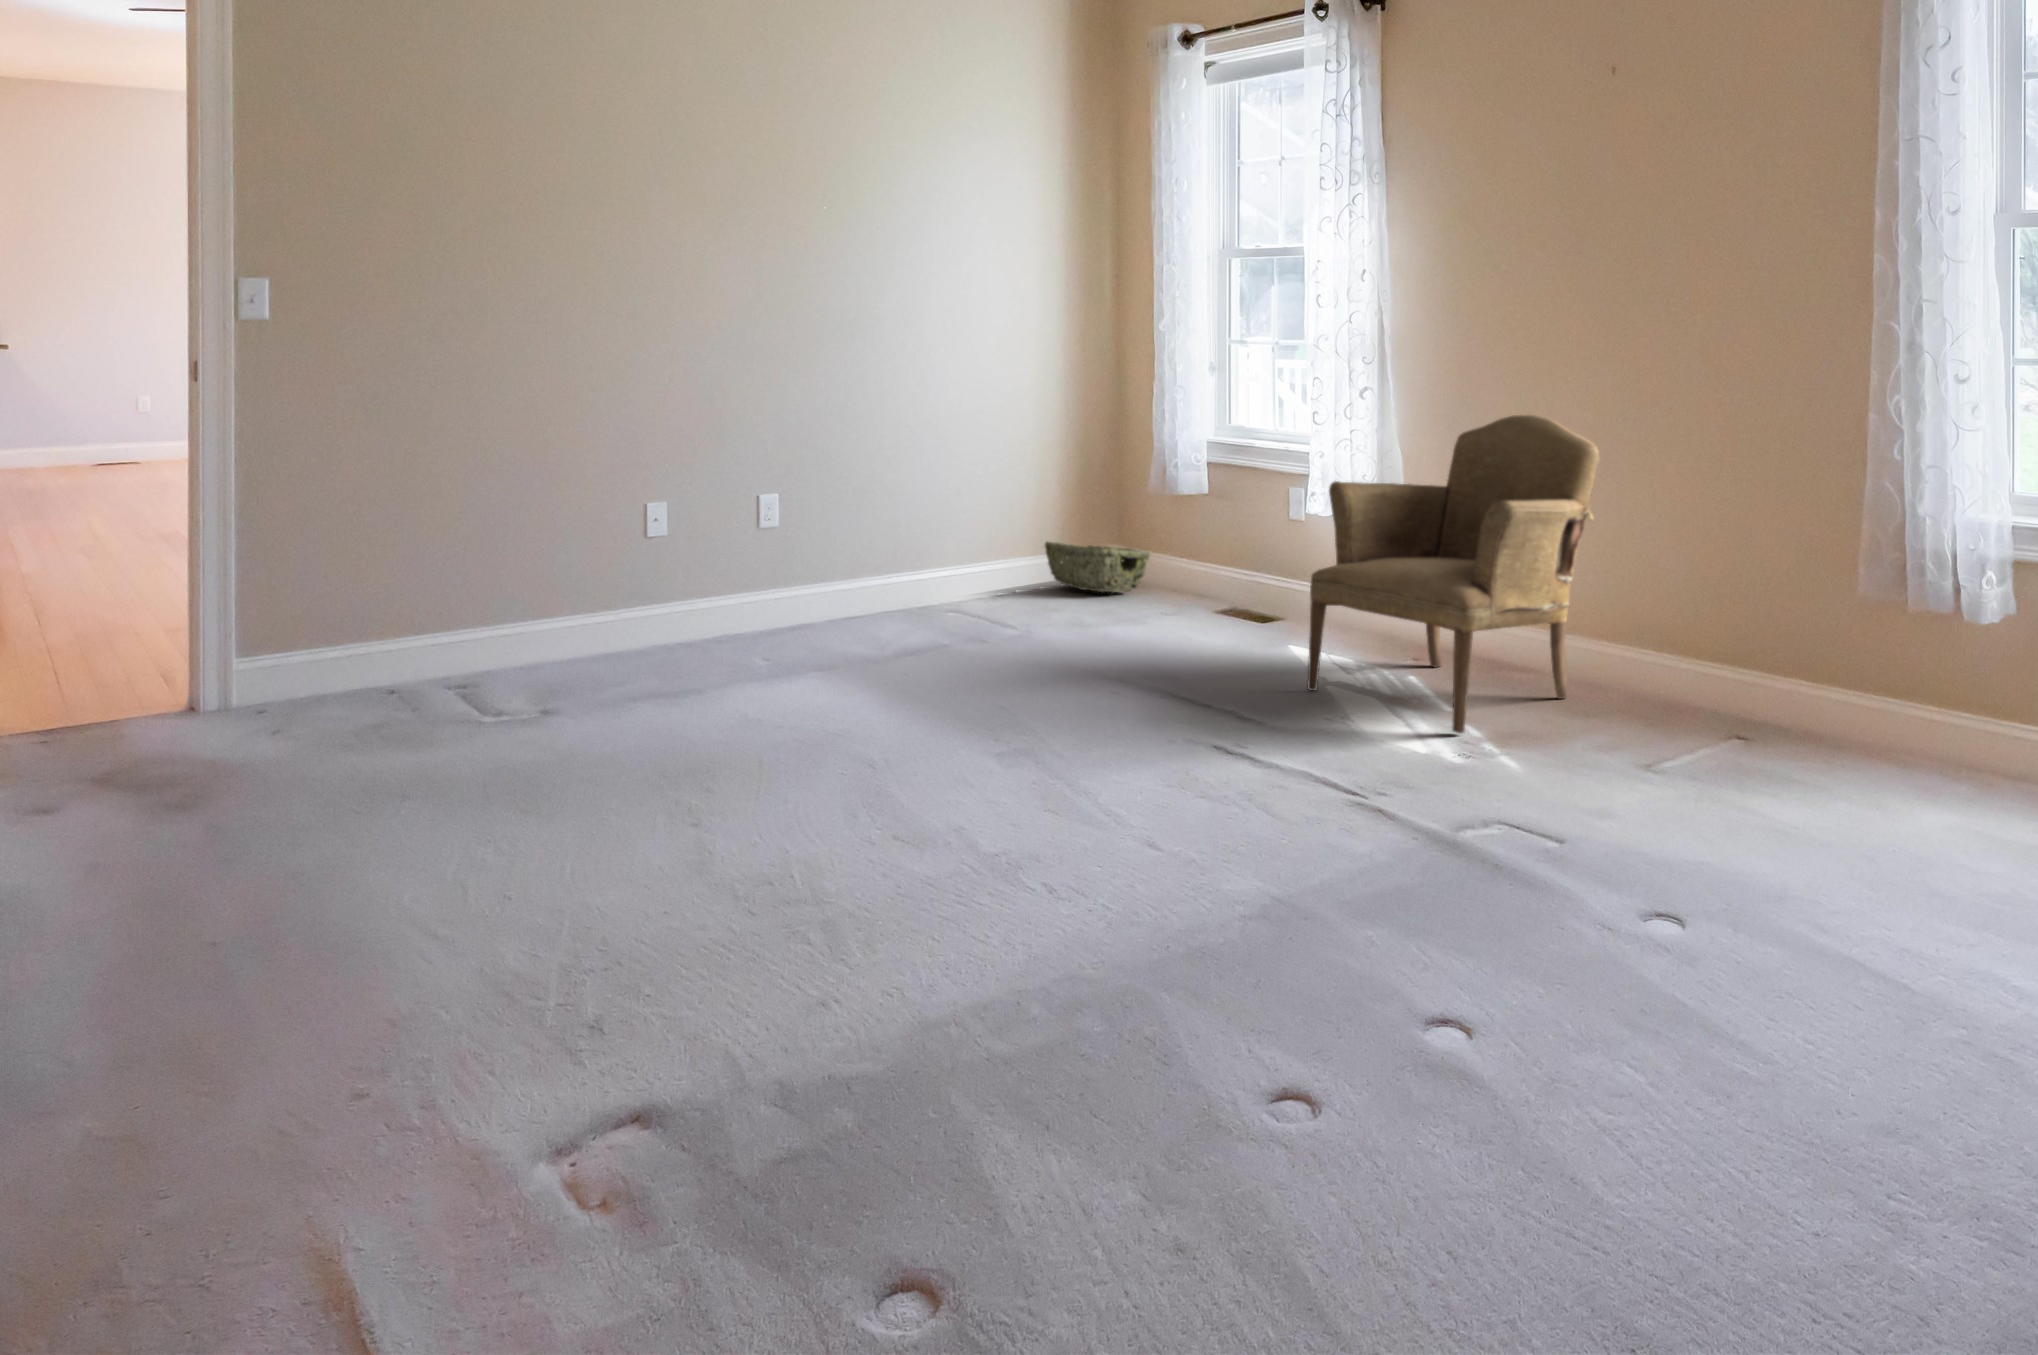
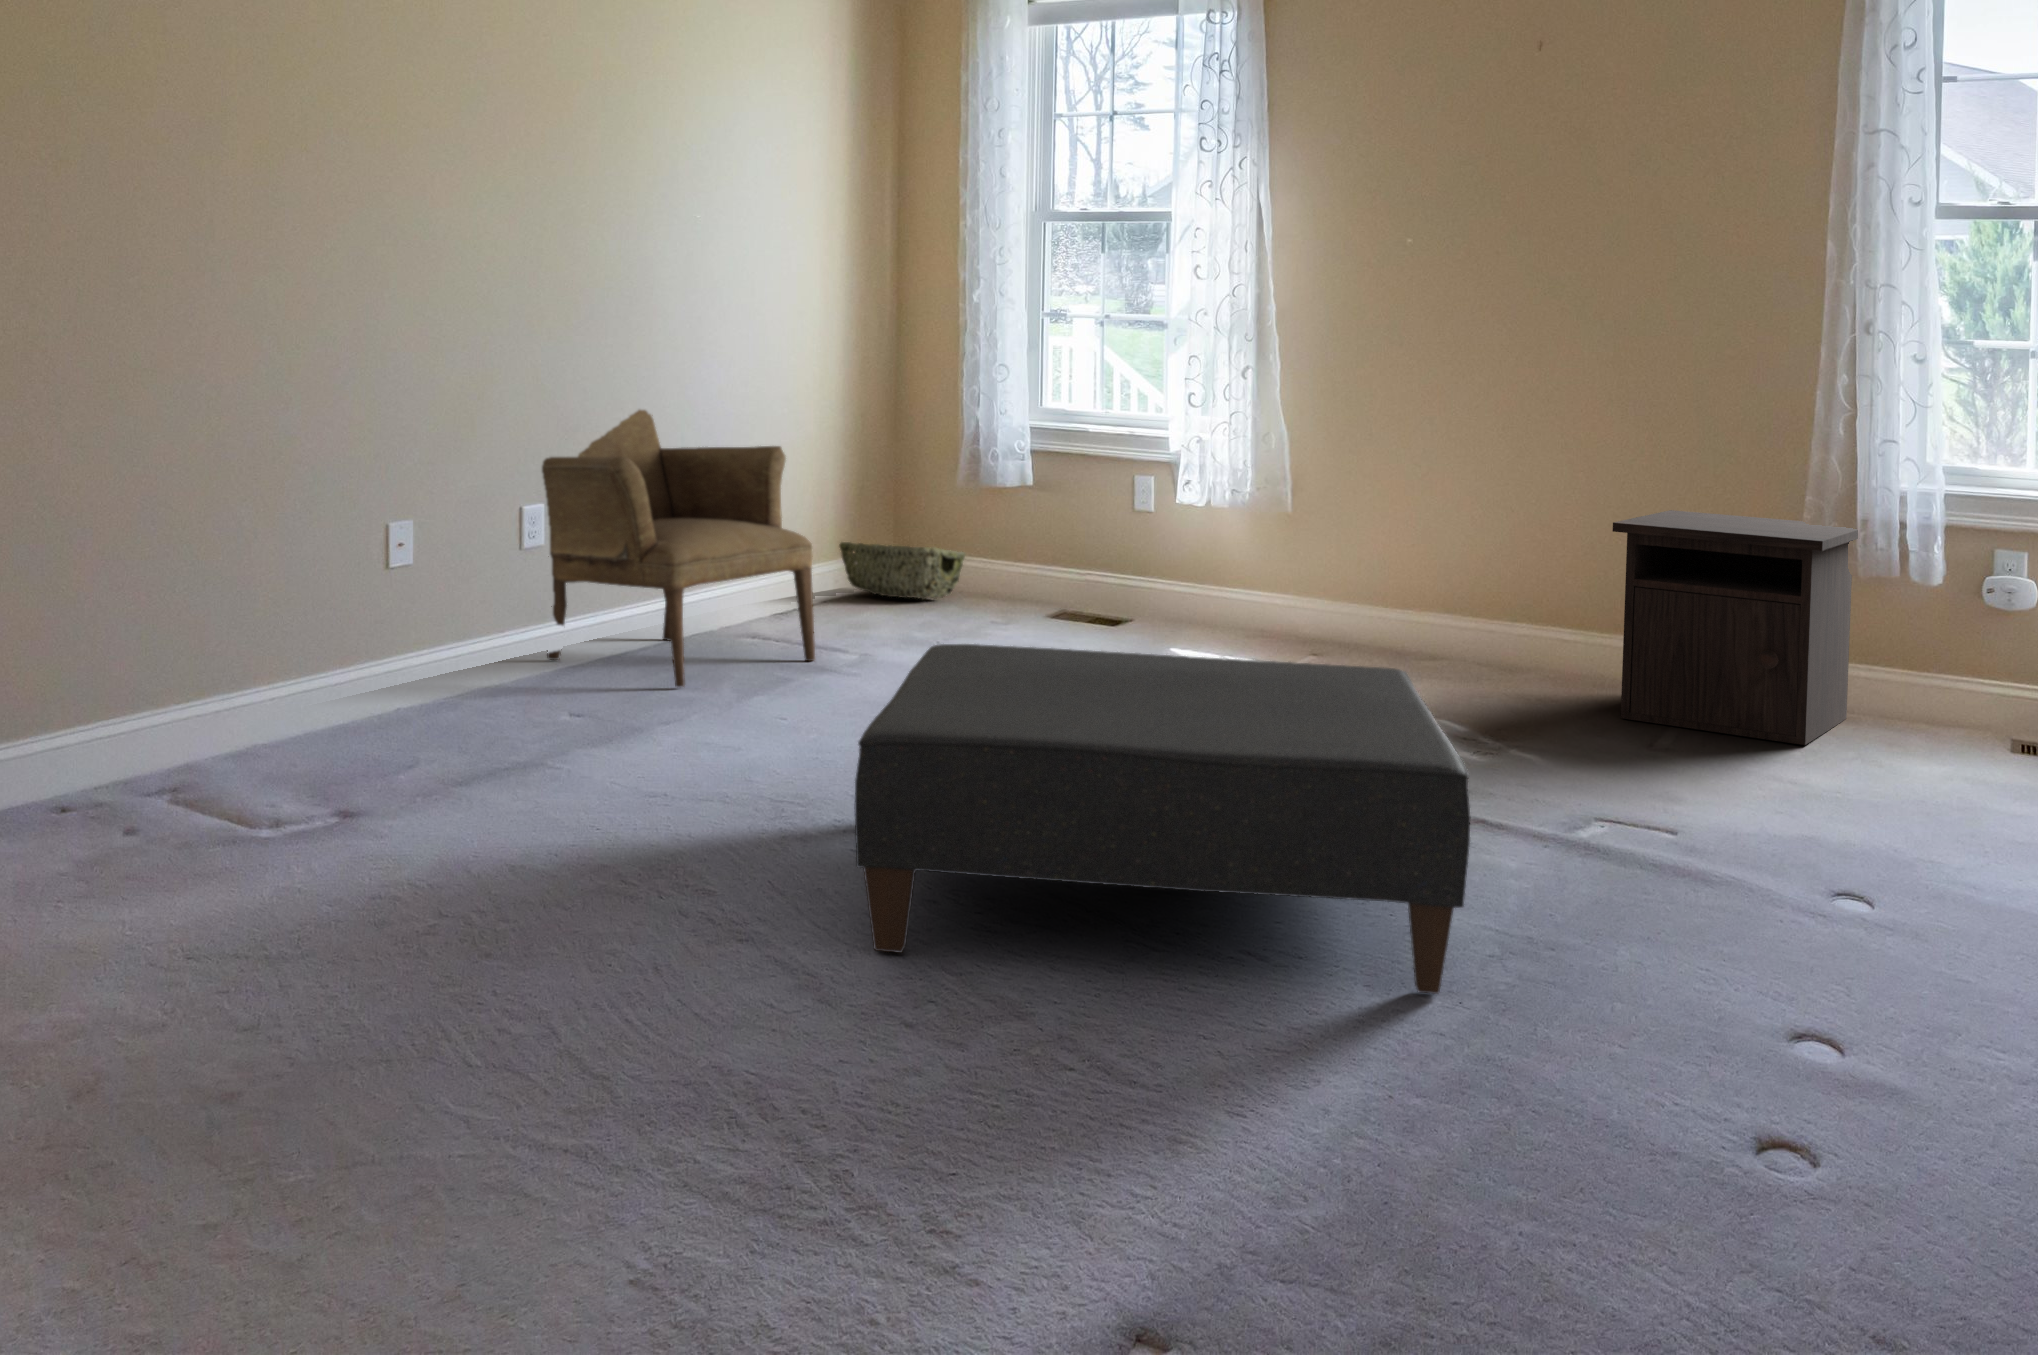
armchair: present [1308,415,1599,733] -> present [542,410,815,687]
nightstand: none [1632,532,1924,796] -> present [1612,510,1858,745]
ottoman: none [405,690,1222,1204] -> present [854,644,1471,994]

